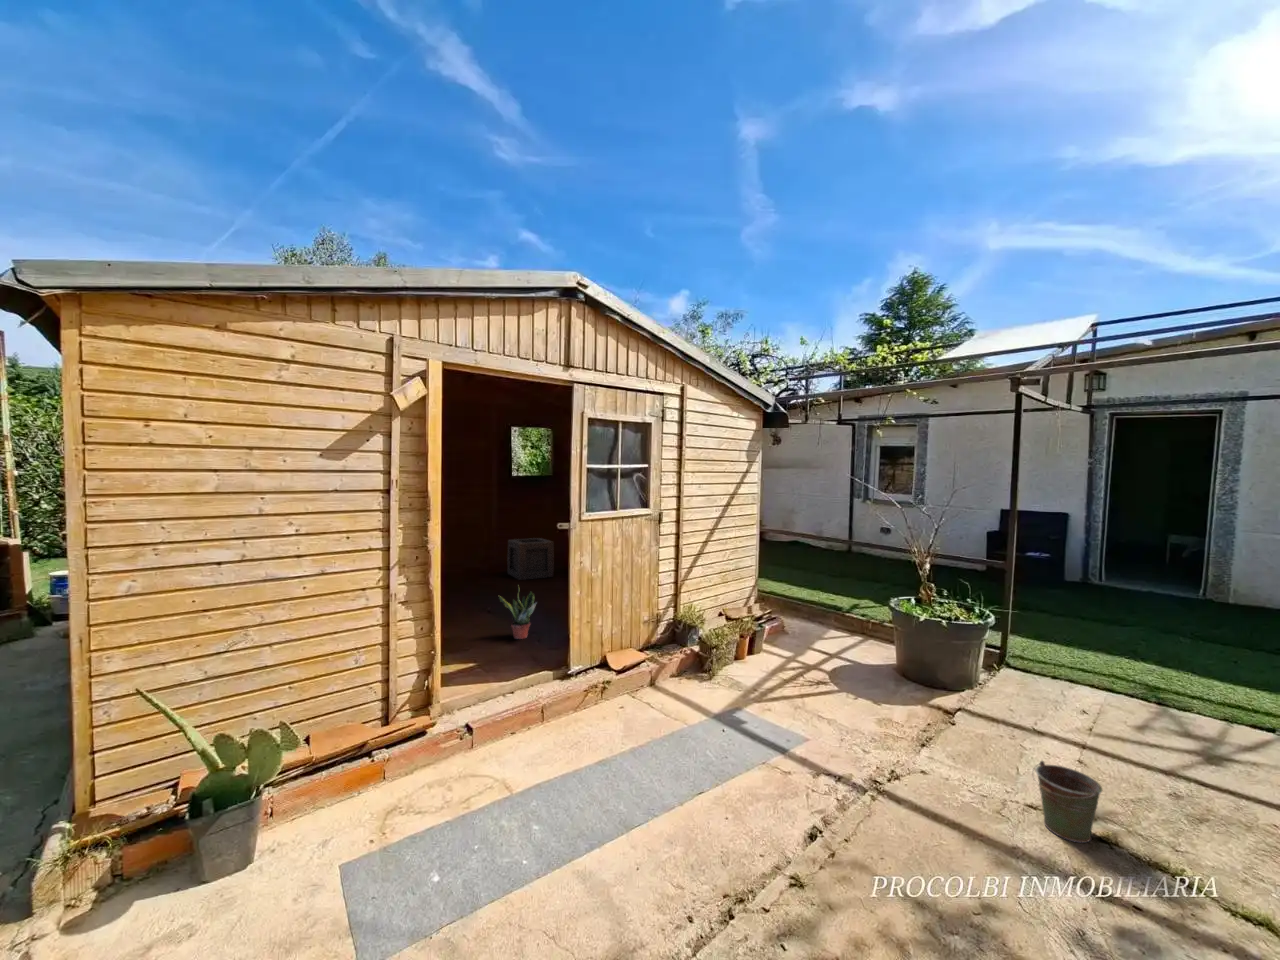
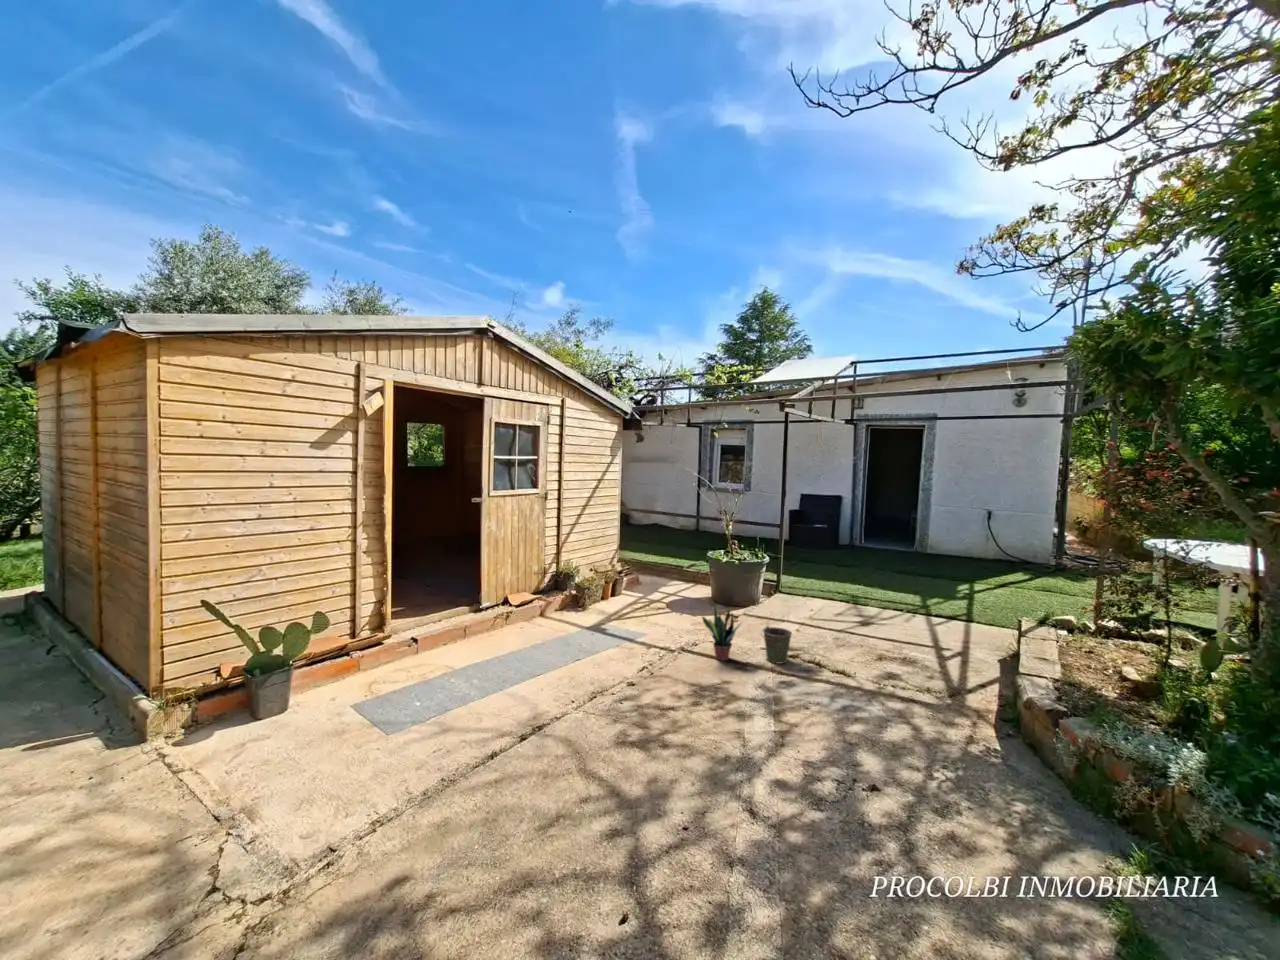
wooden crate: present [507,538,554,580] -> none [407,520,451,555]
potted plant: present [499,593,536,639] -> present [702,604,741,660]

